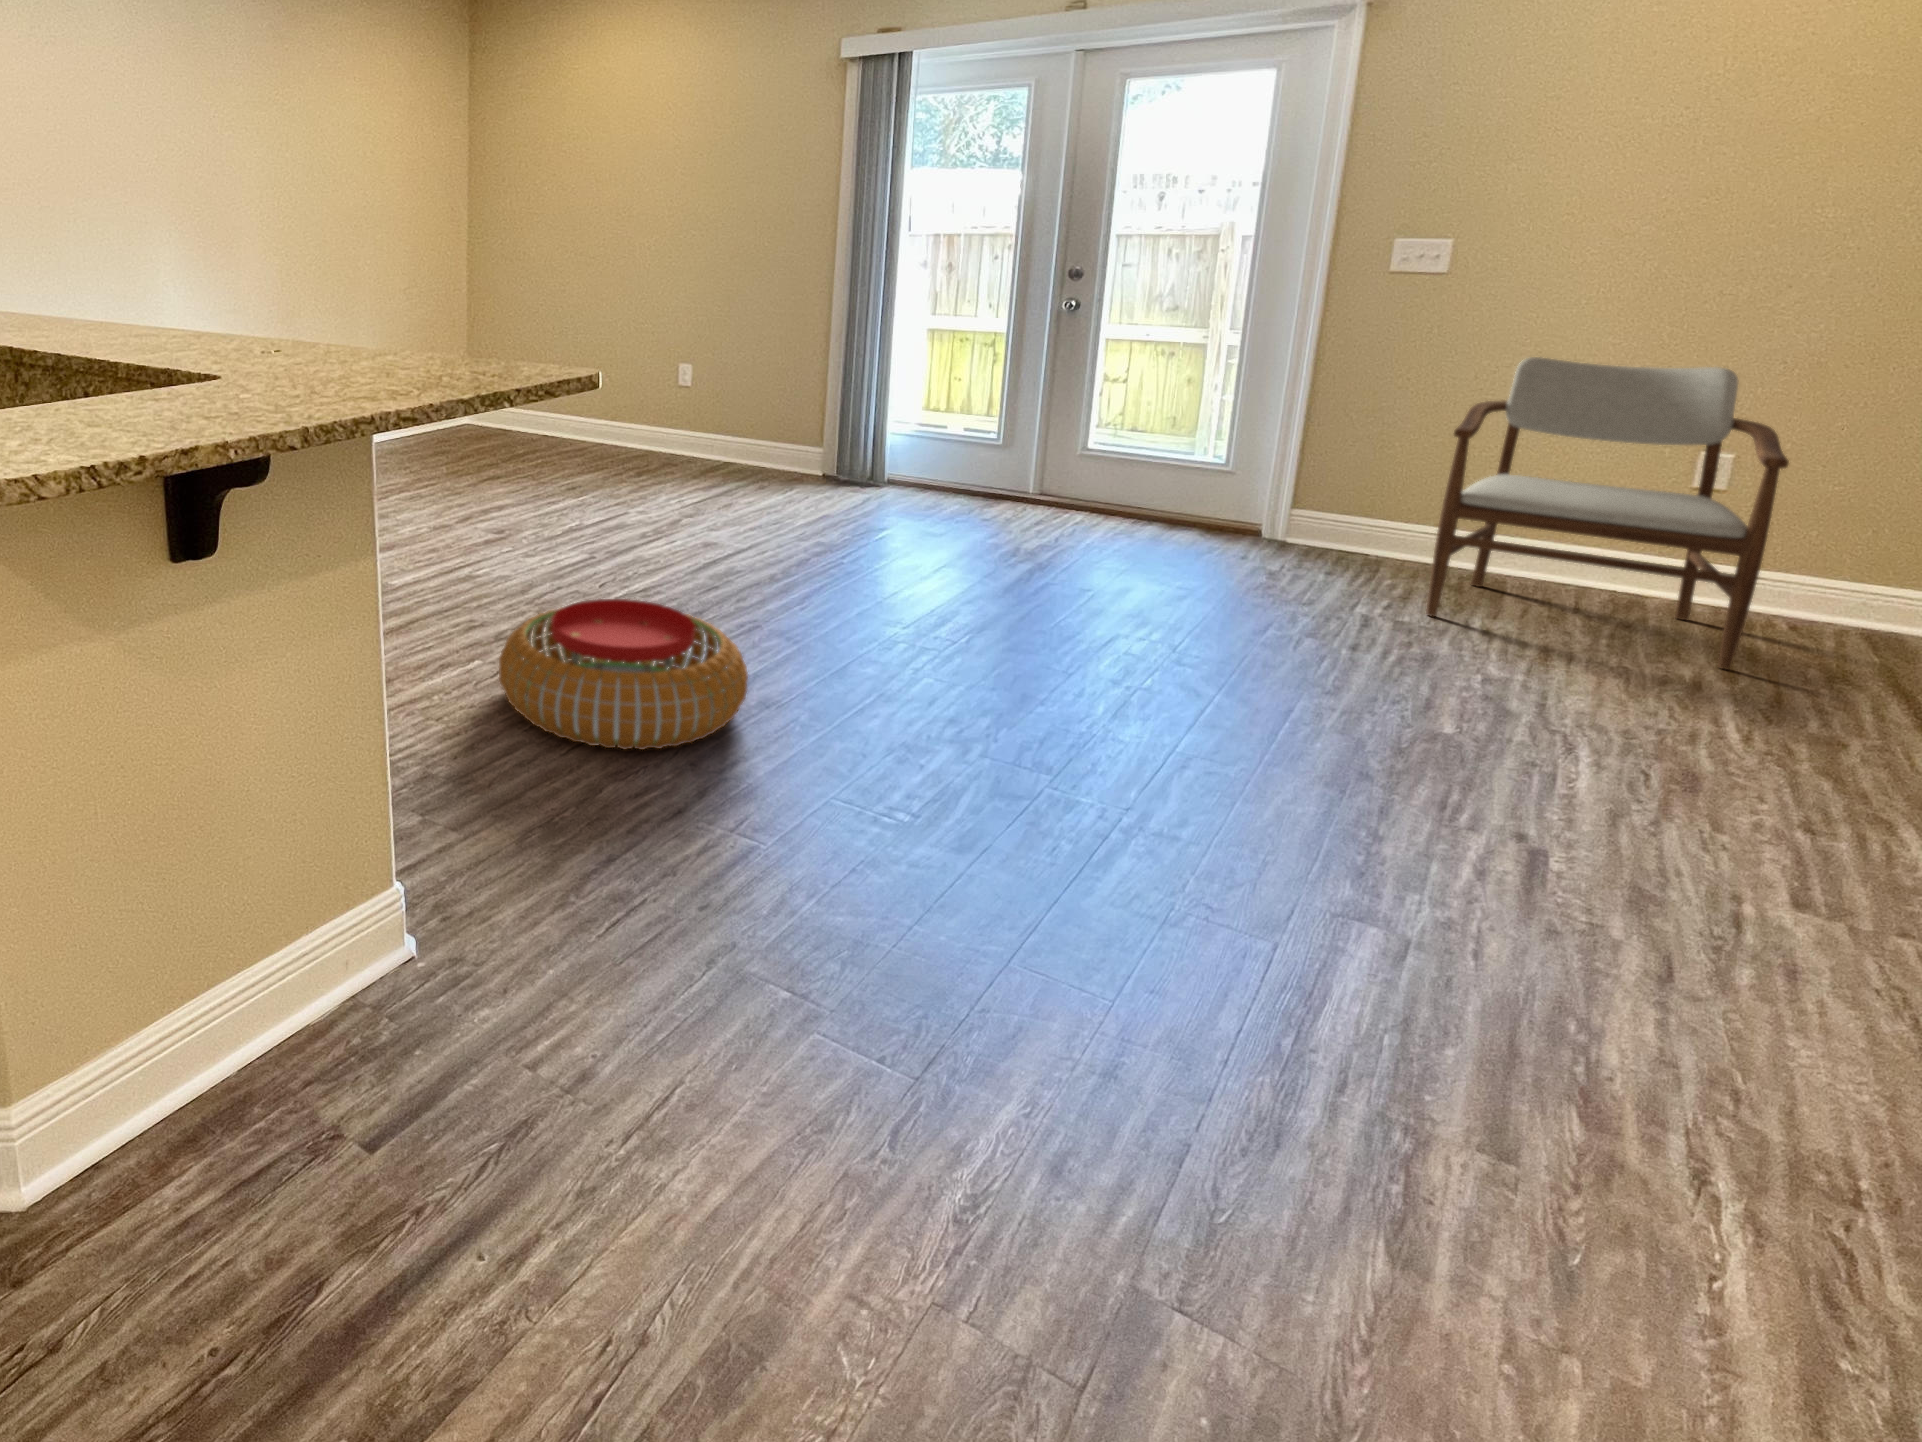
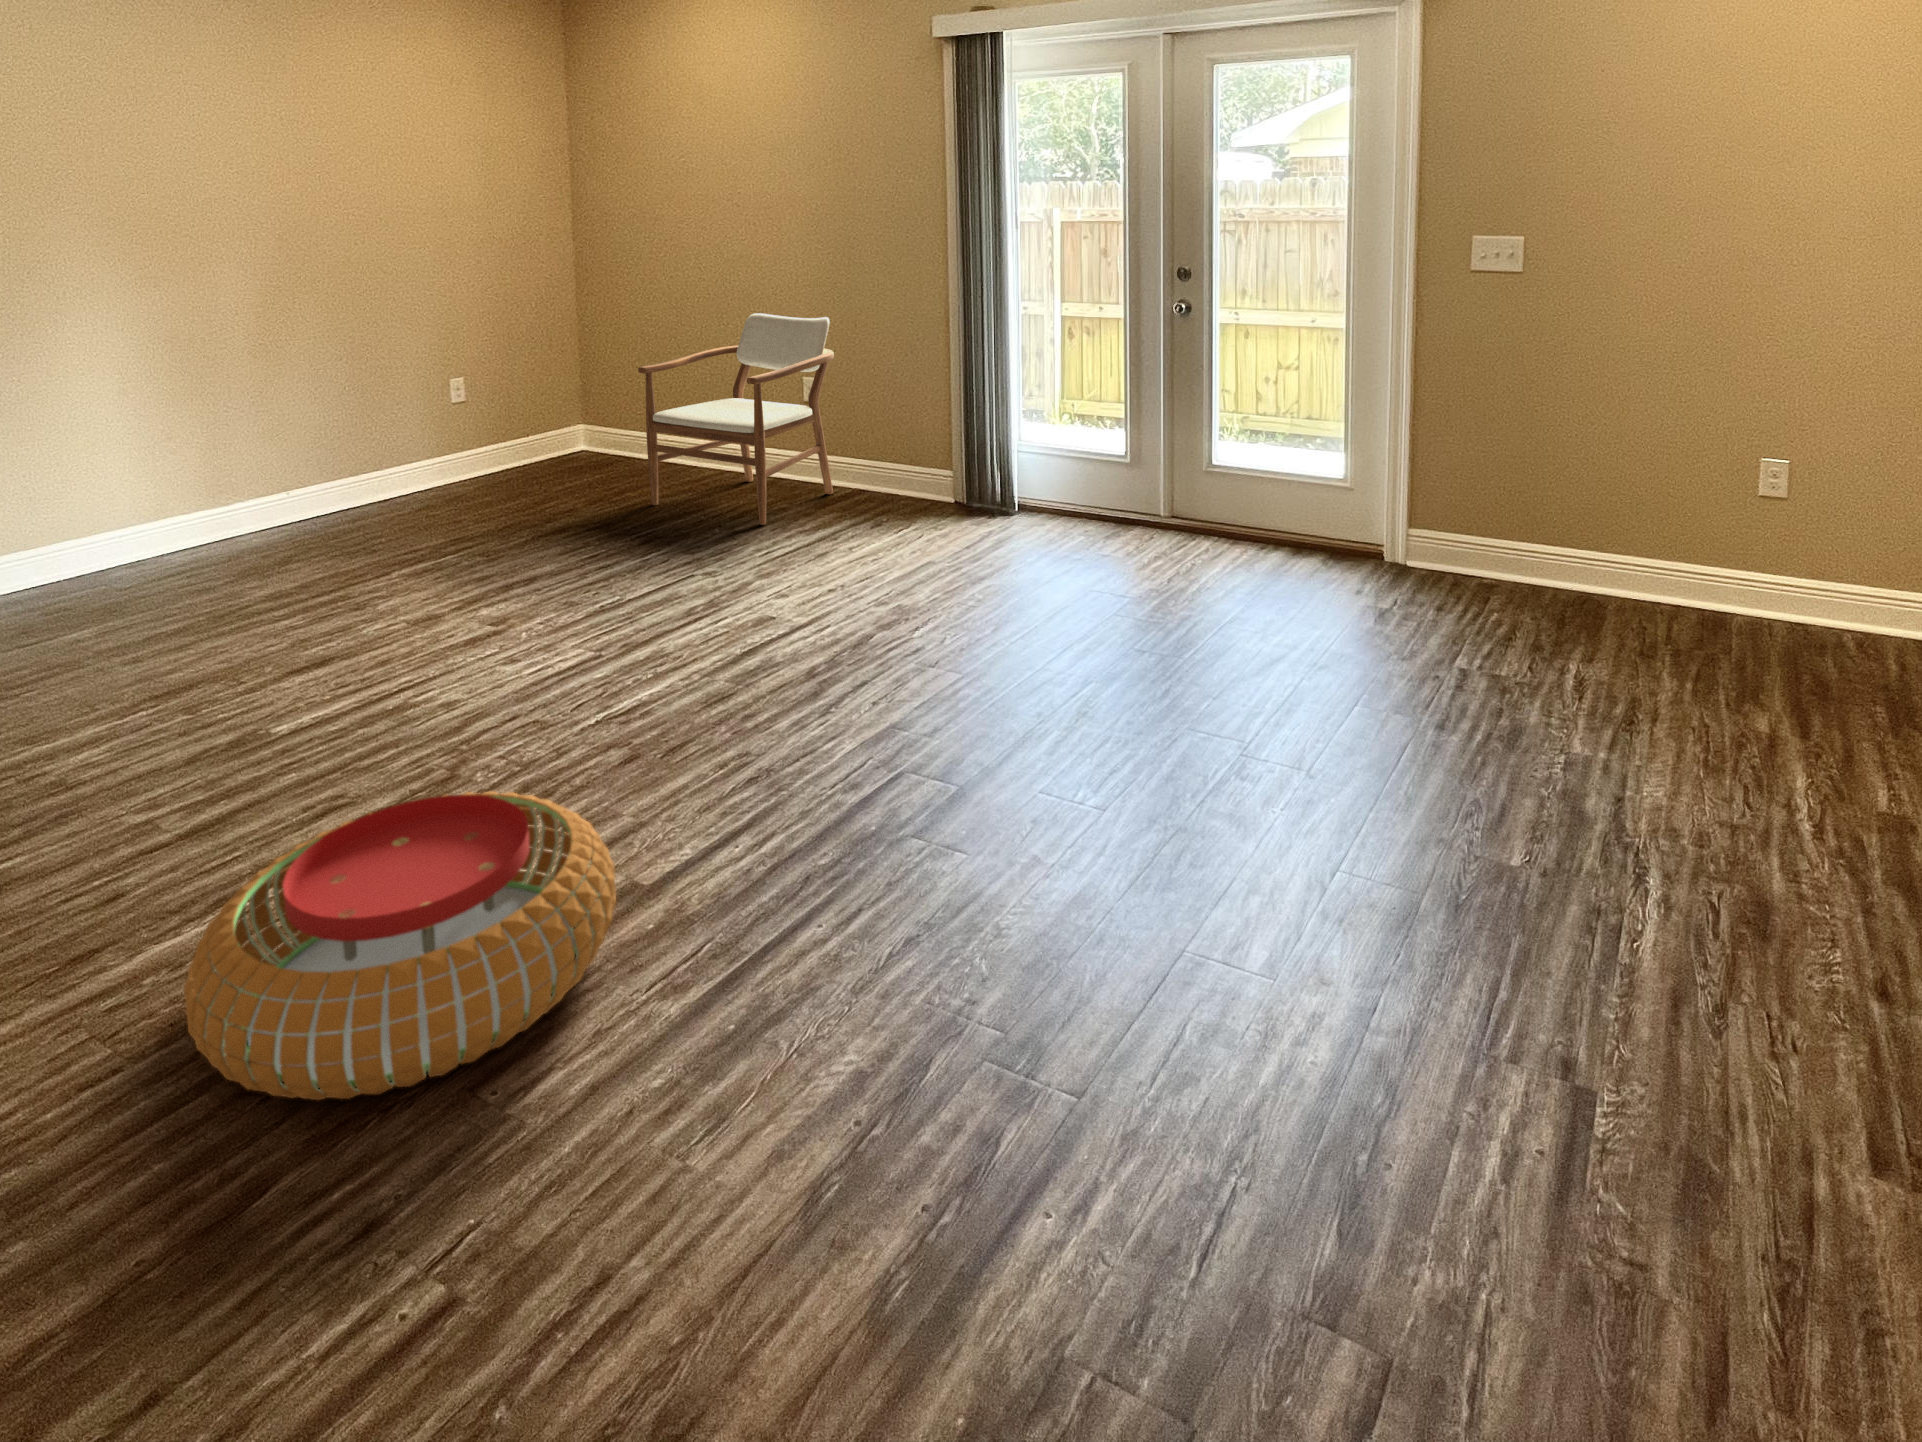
armchair: present [1426,357,1789,670] -> present [638,313,834,525]

